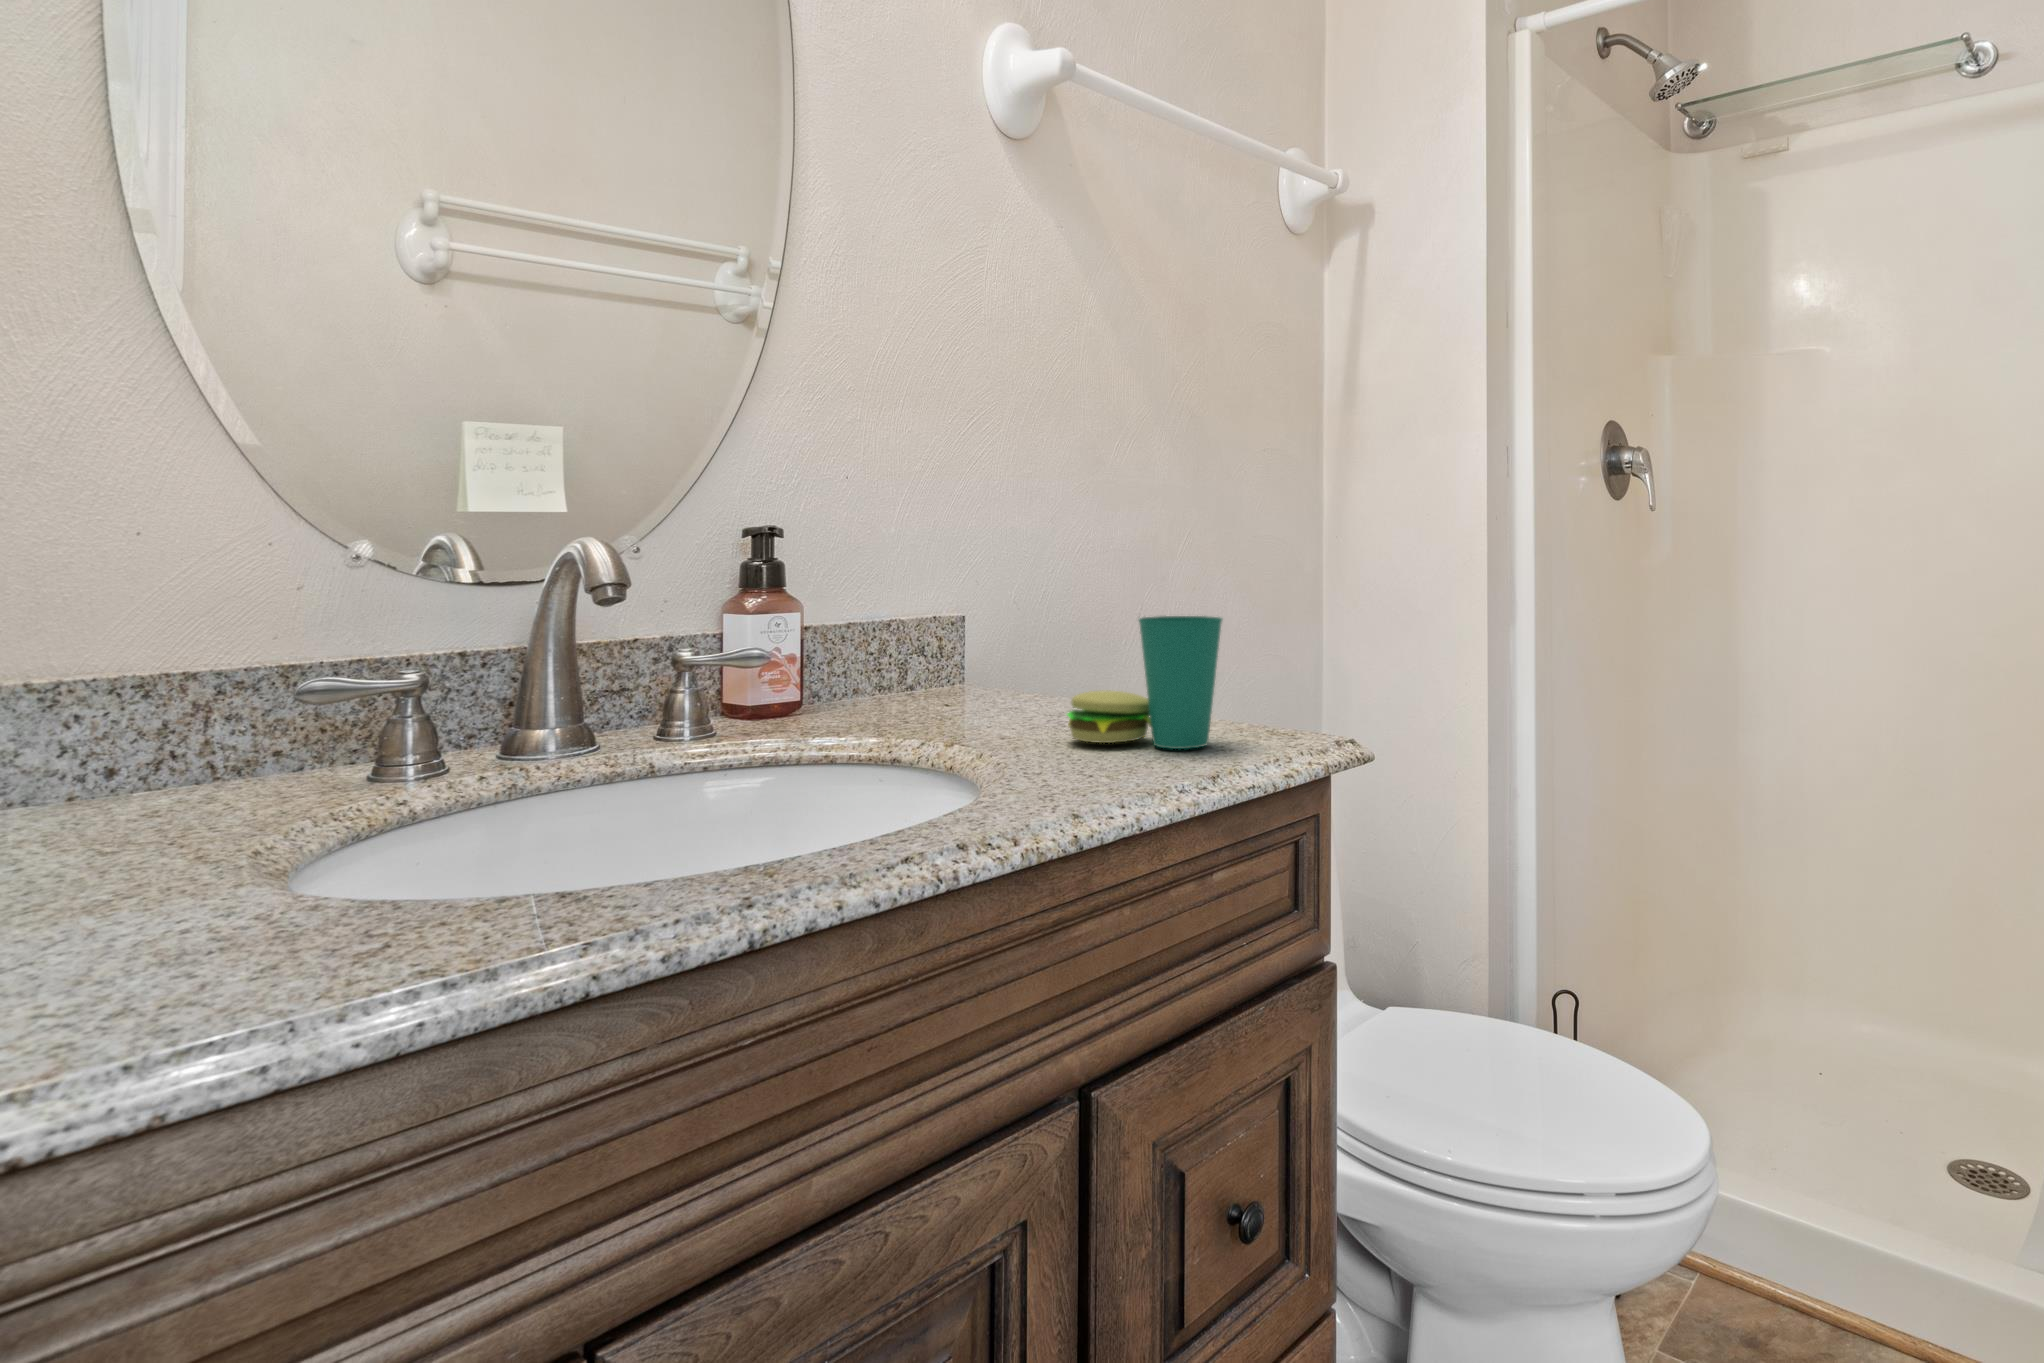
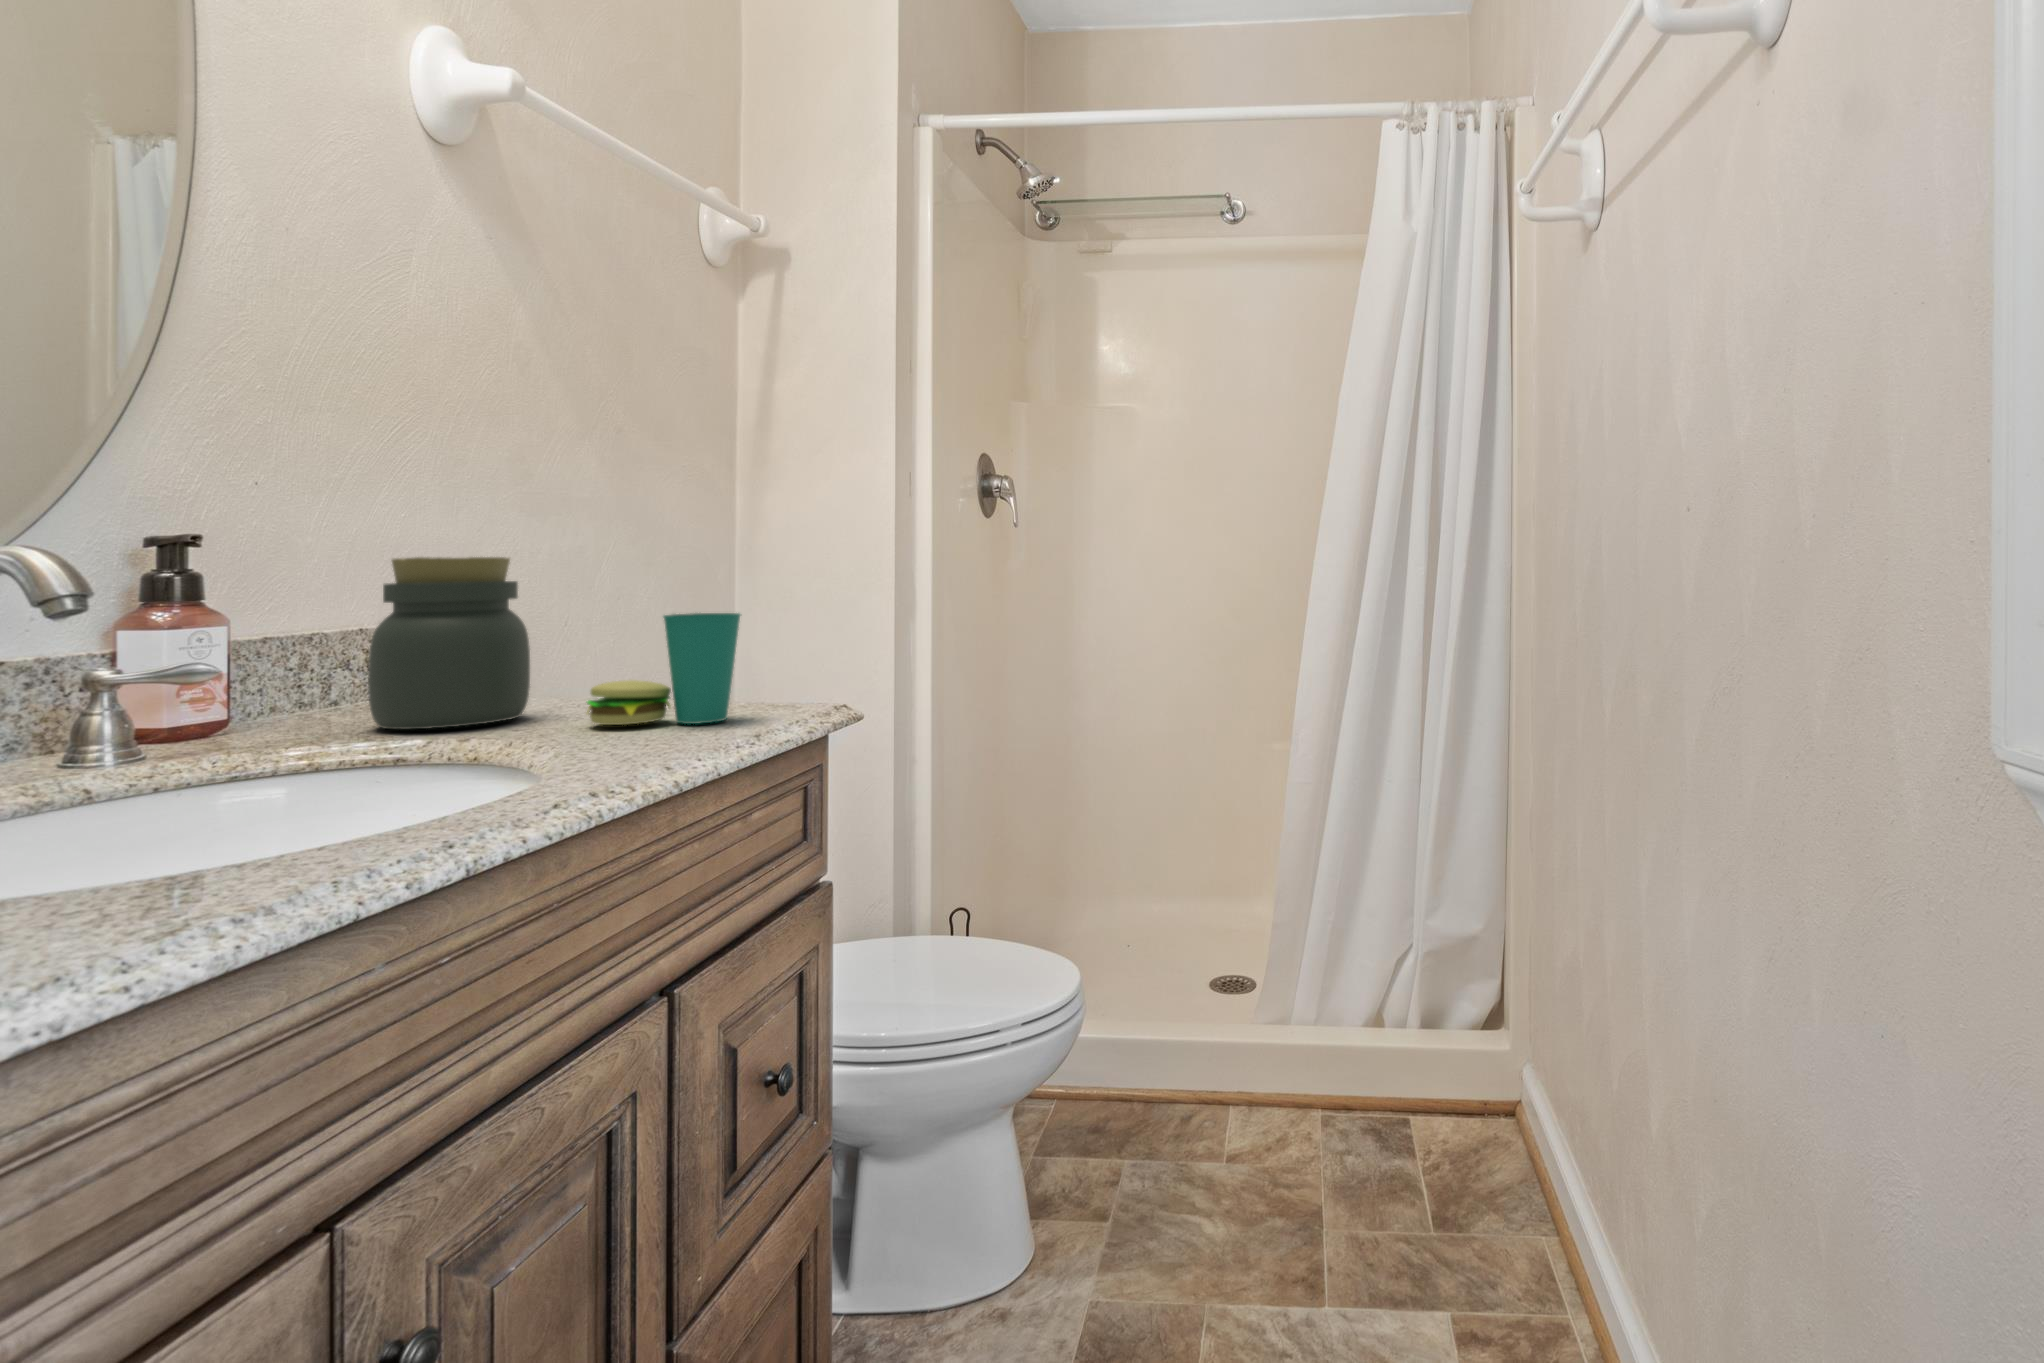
jar: none [897,549,1037,728] -> present [368,557,530,729]

